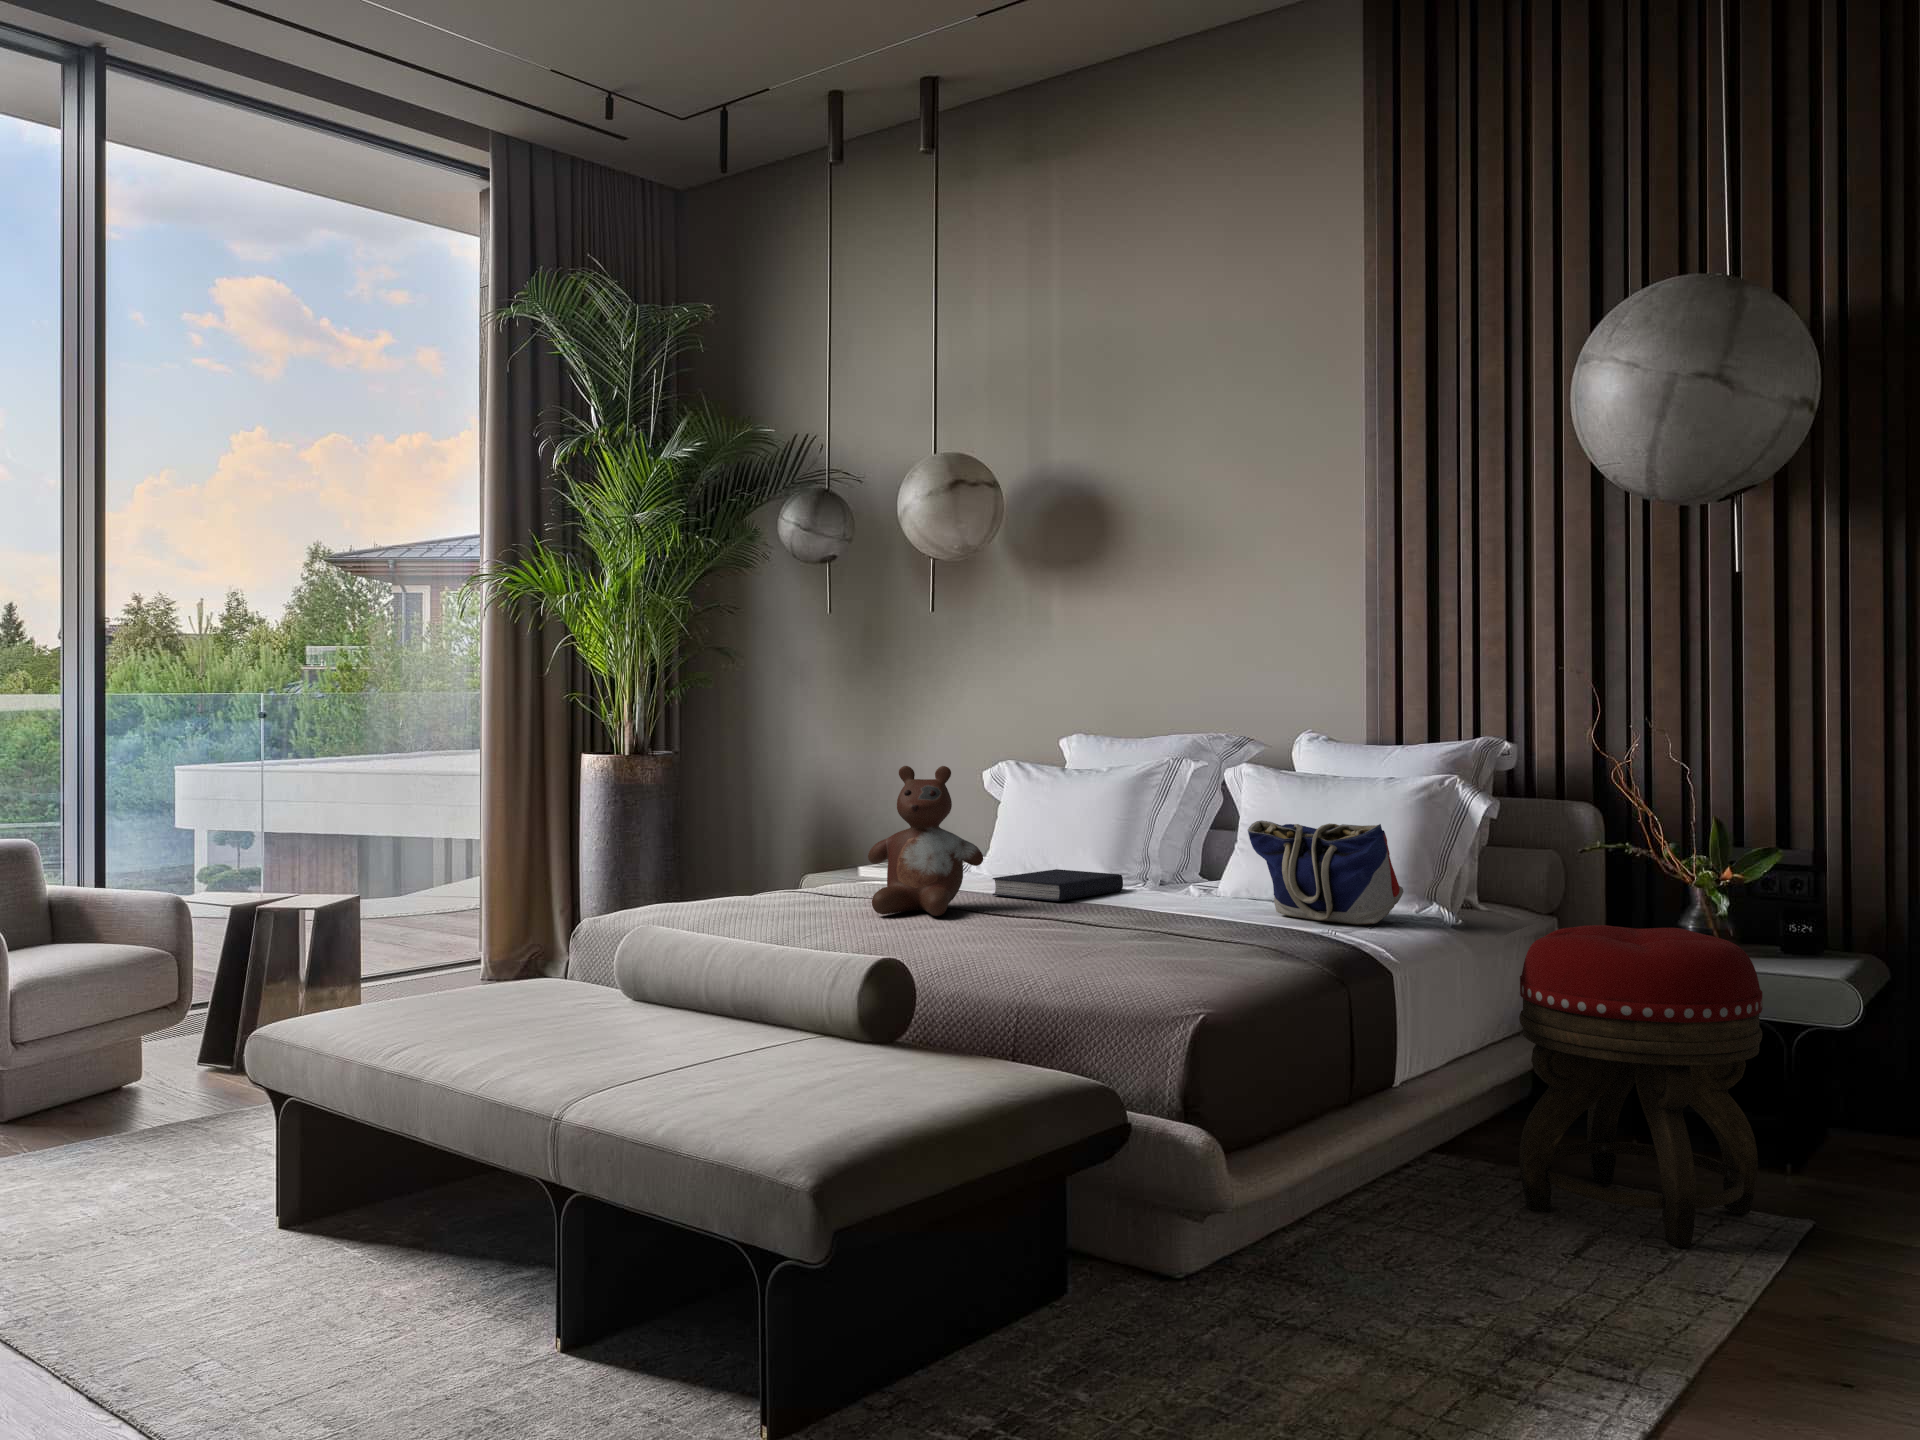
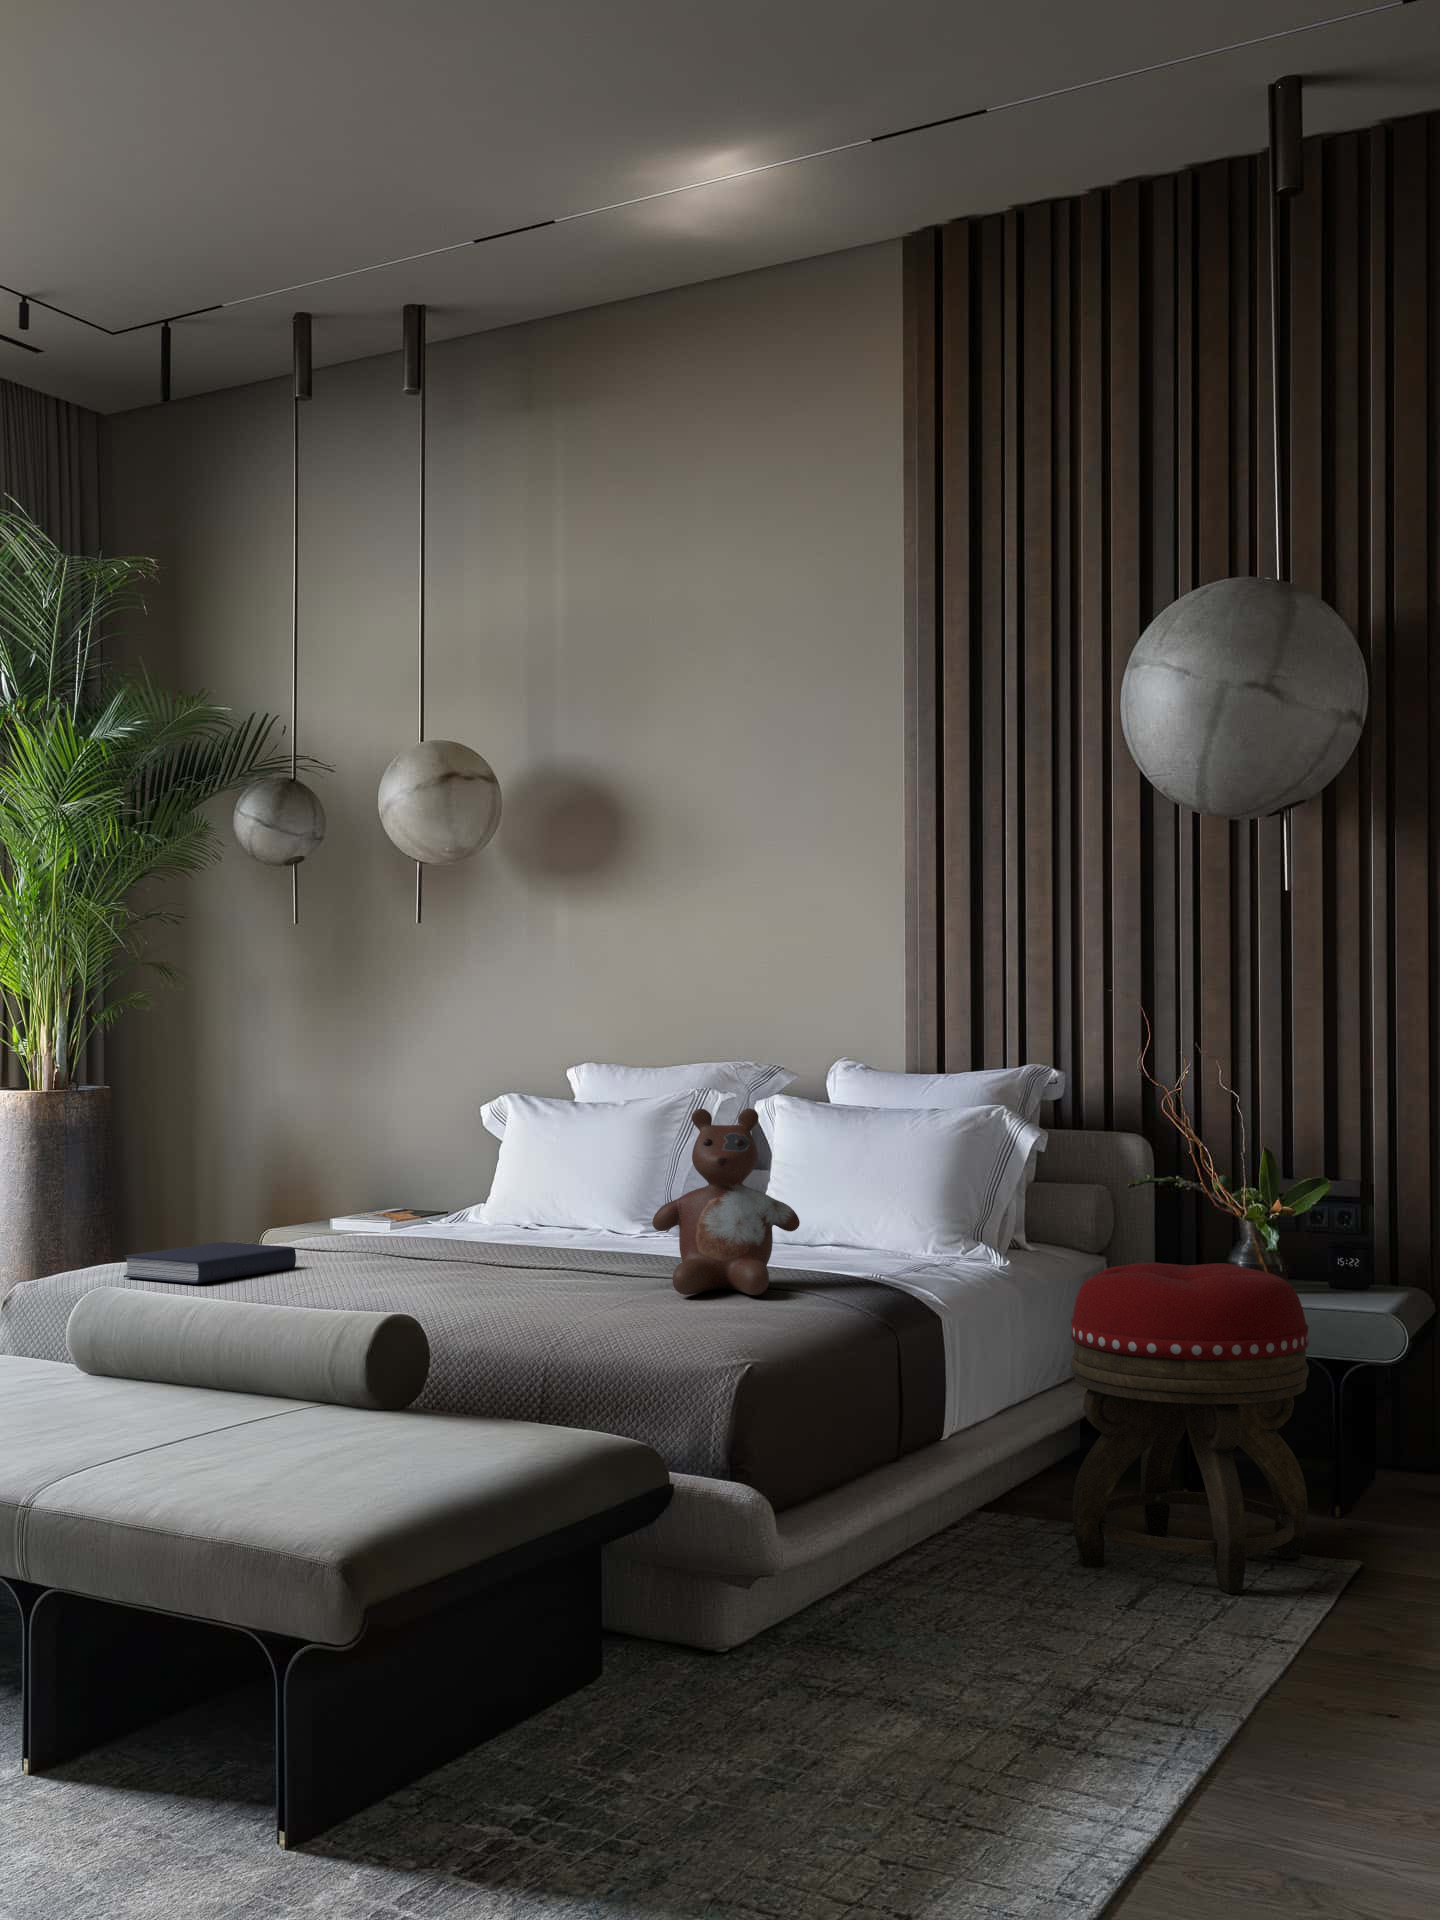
stuffed bear: present [868,766,983,916] -> present [652,1108,800,1295]
tote bag: present [1248,820,1404,925] -> none [785,1158,951,1269]
book: present [993,869,1123,901] -> present [124,1242,296,1284]

